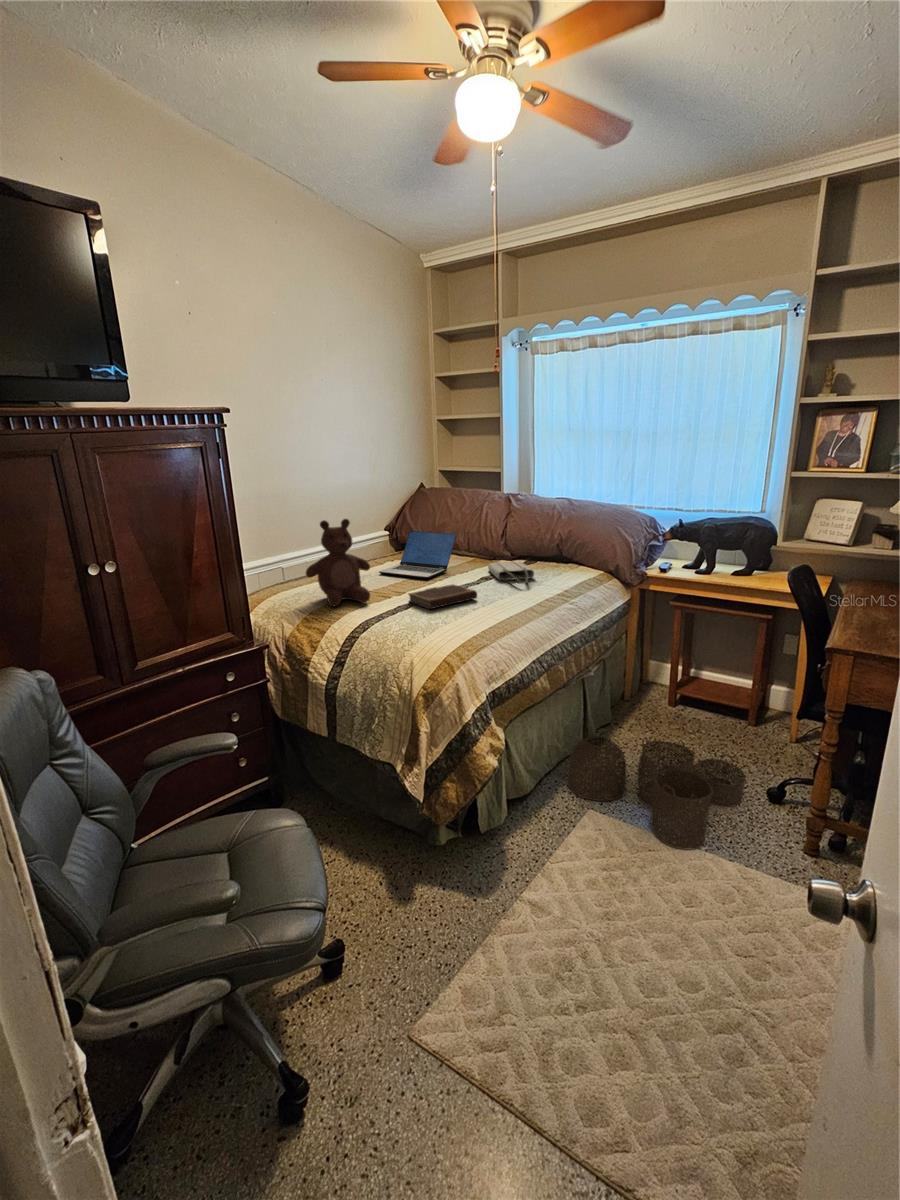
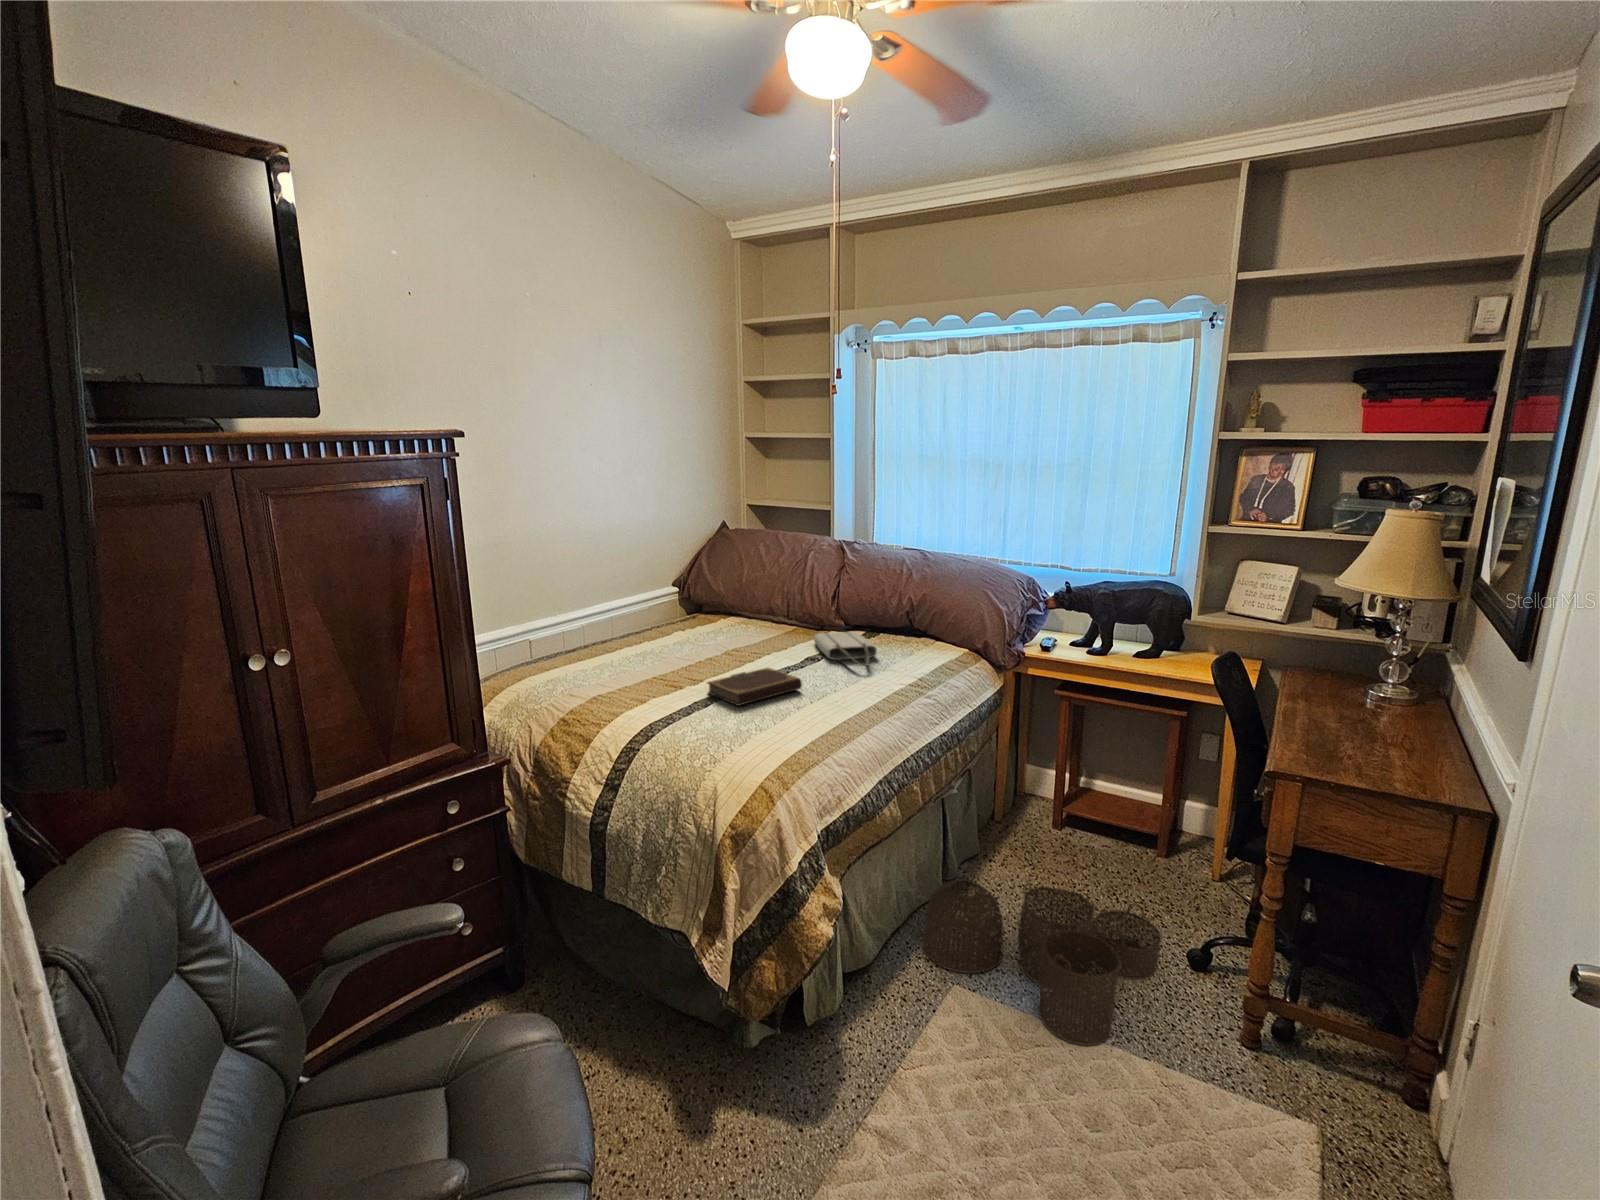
teddy bear: present [306,519,370,606] -> none [565,578,655,700]
laptop: present [379,531,456,579] -> none [665,587,771,656]

